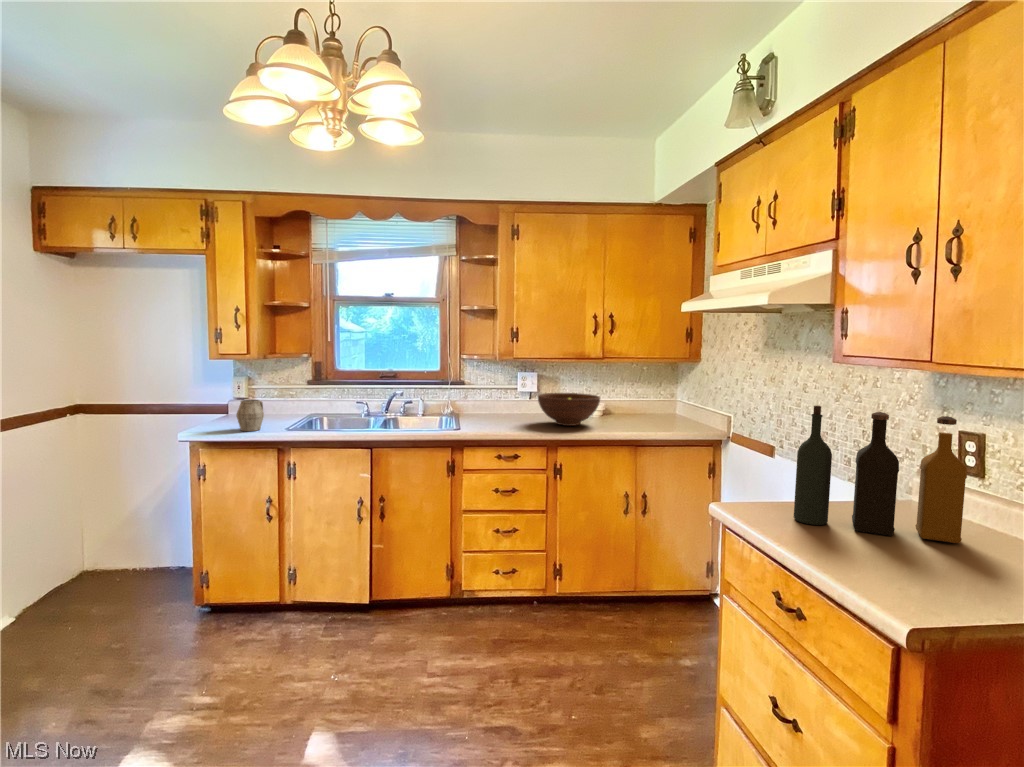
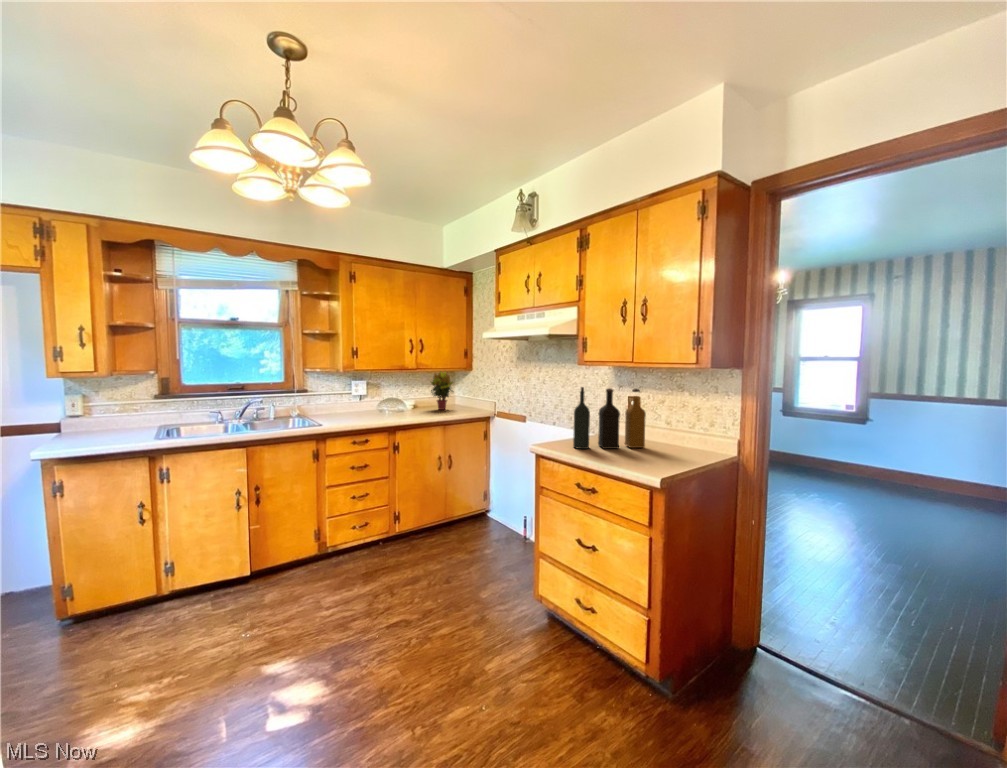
potted plant: none [626,362,666,422] -> present [431,371,453,410]
fruit bowl: present [538,393,600,426] -> none [373,393,417,416]
mug: present [236,400,264,431] -> none [92,414,124,444]

